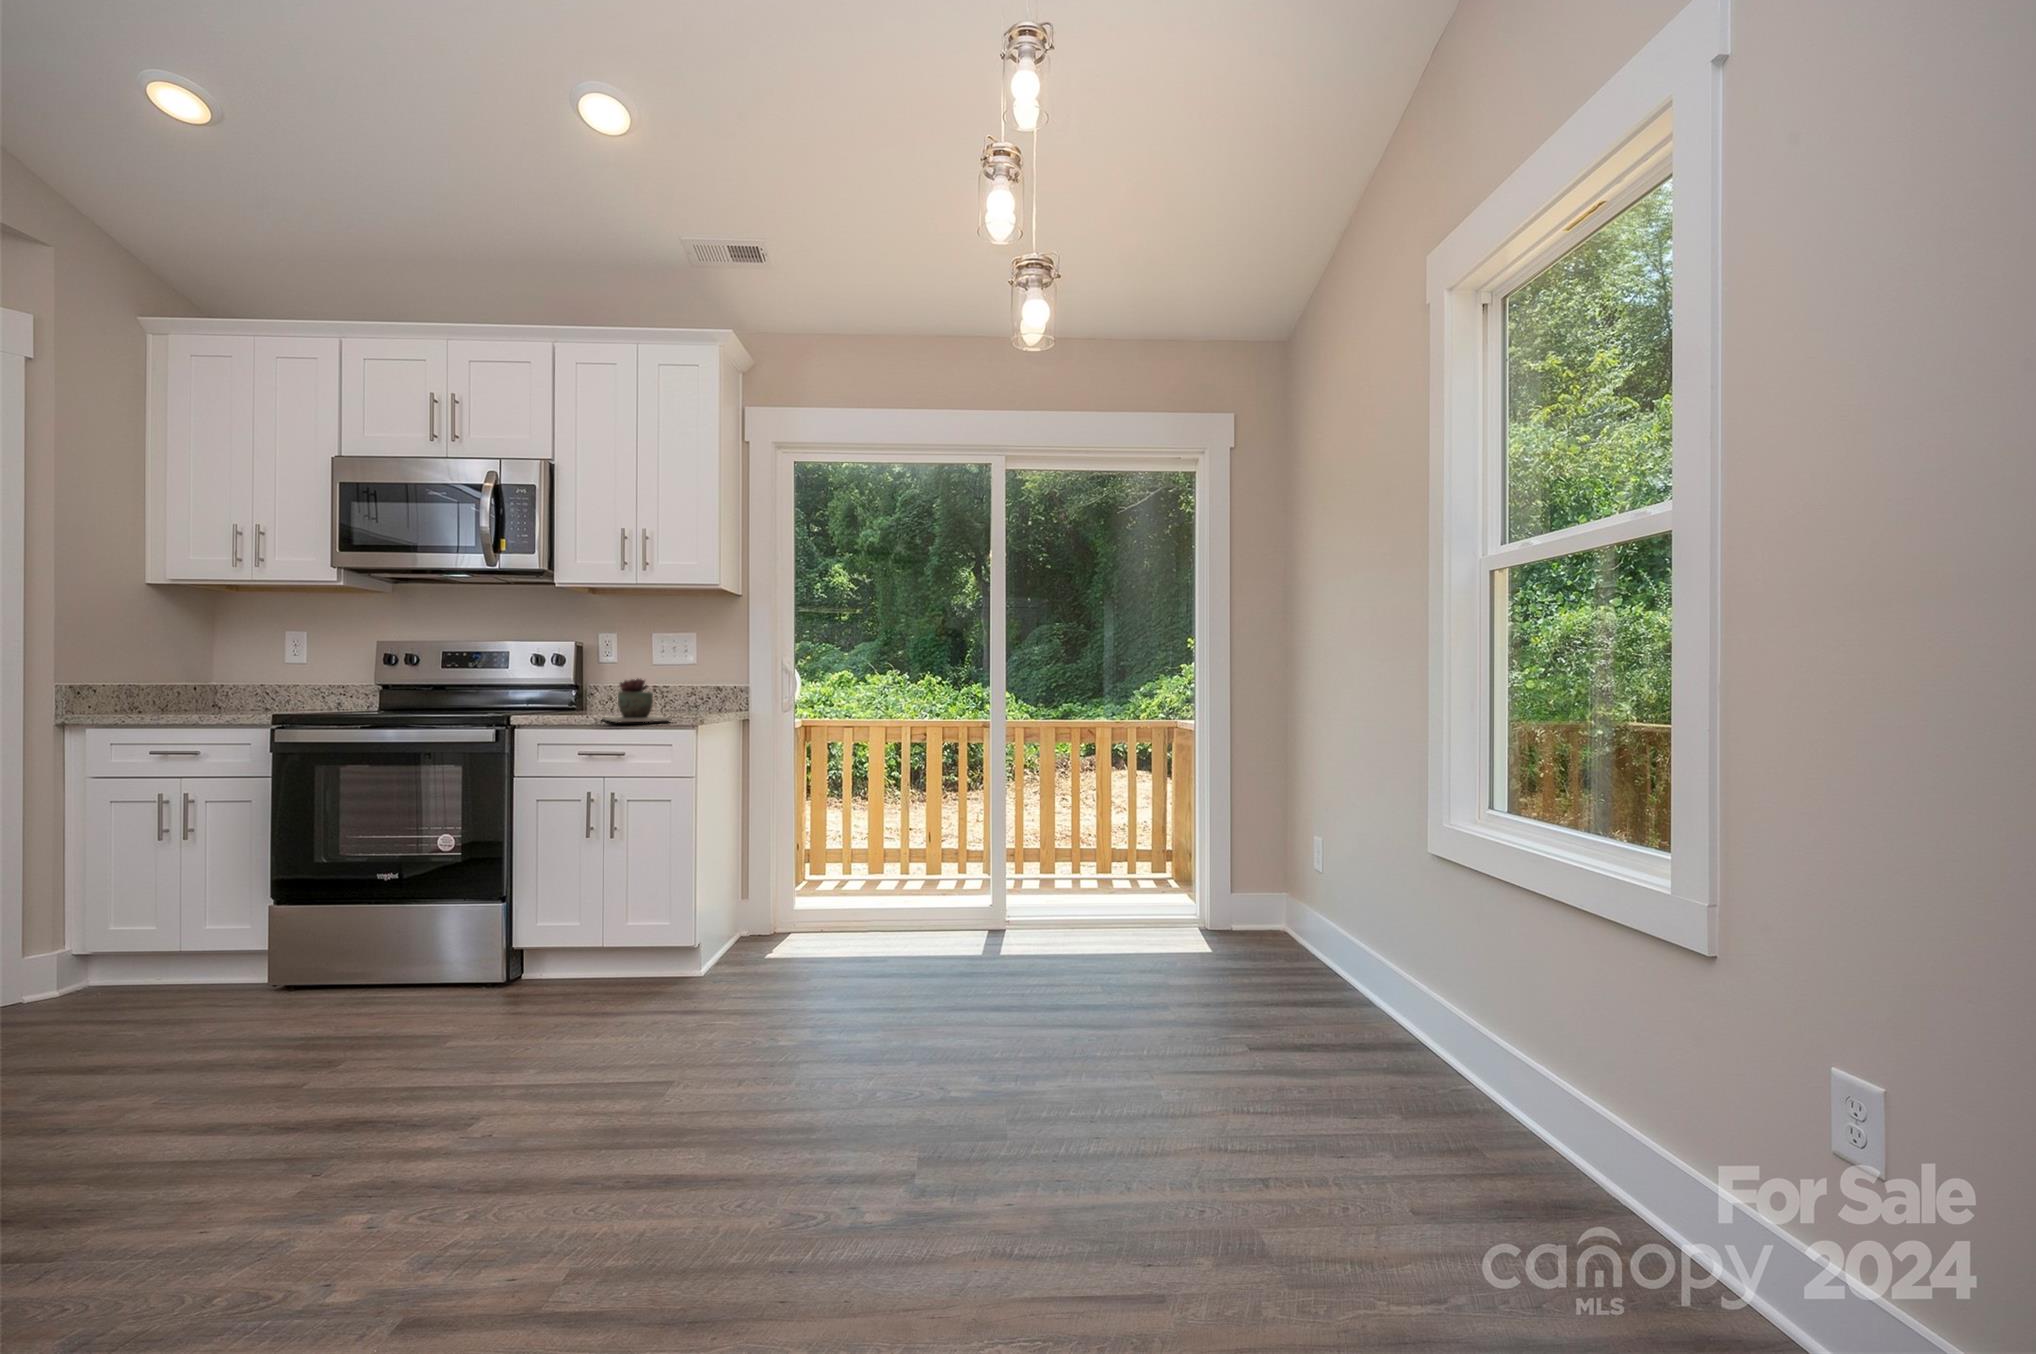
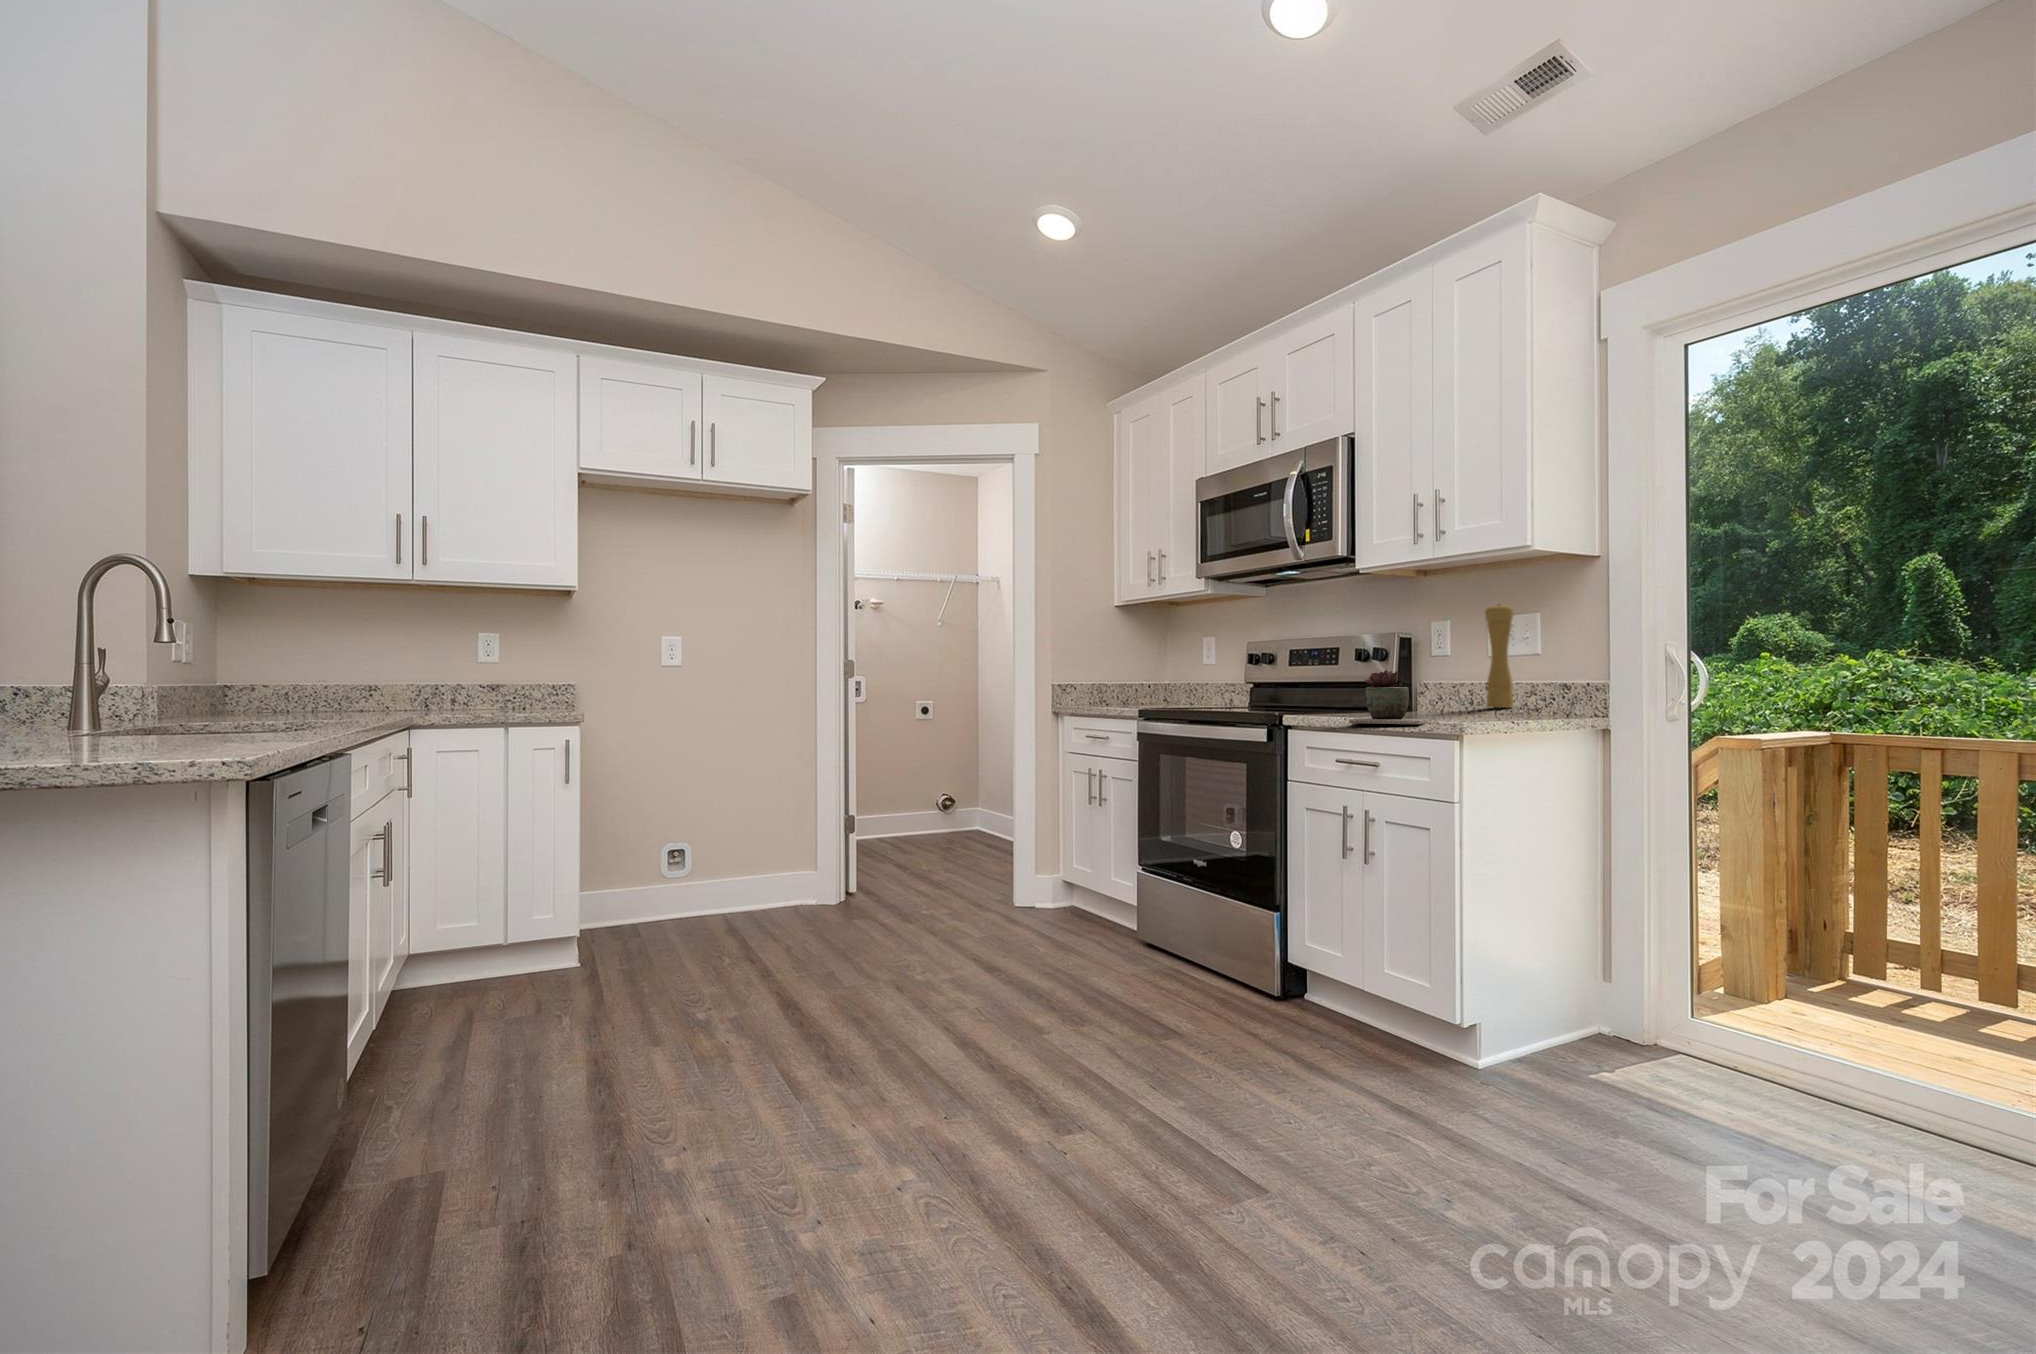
pepper mill: none [665,625,686,705] -> present [1485,605,1514,708]

